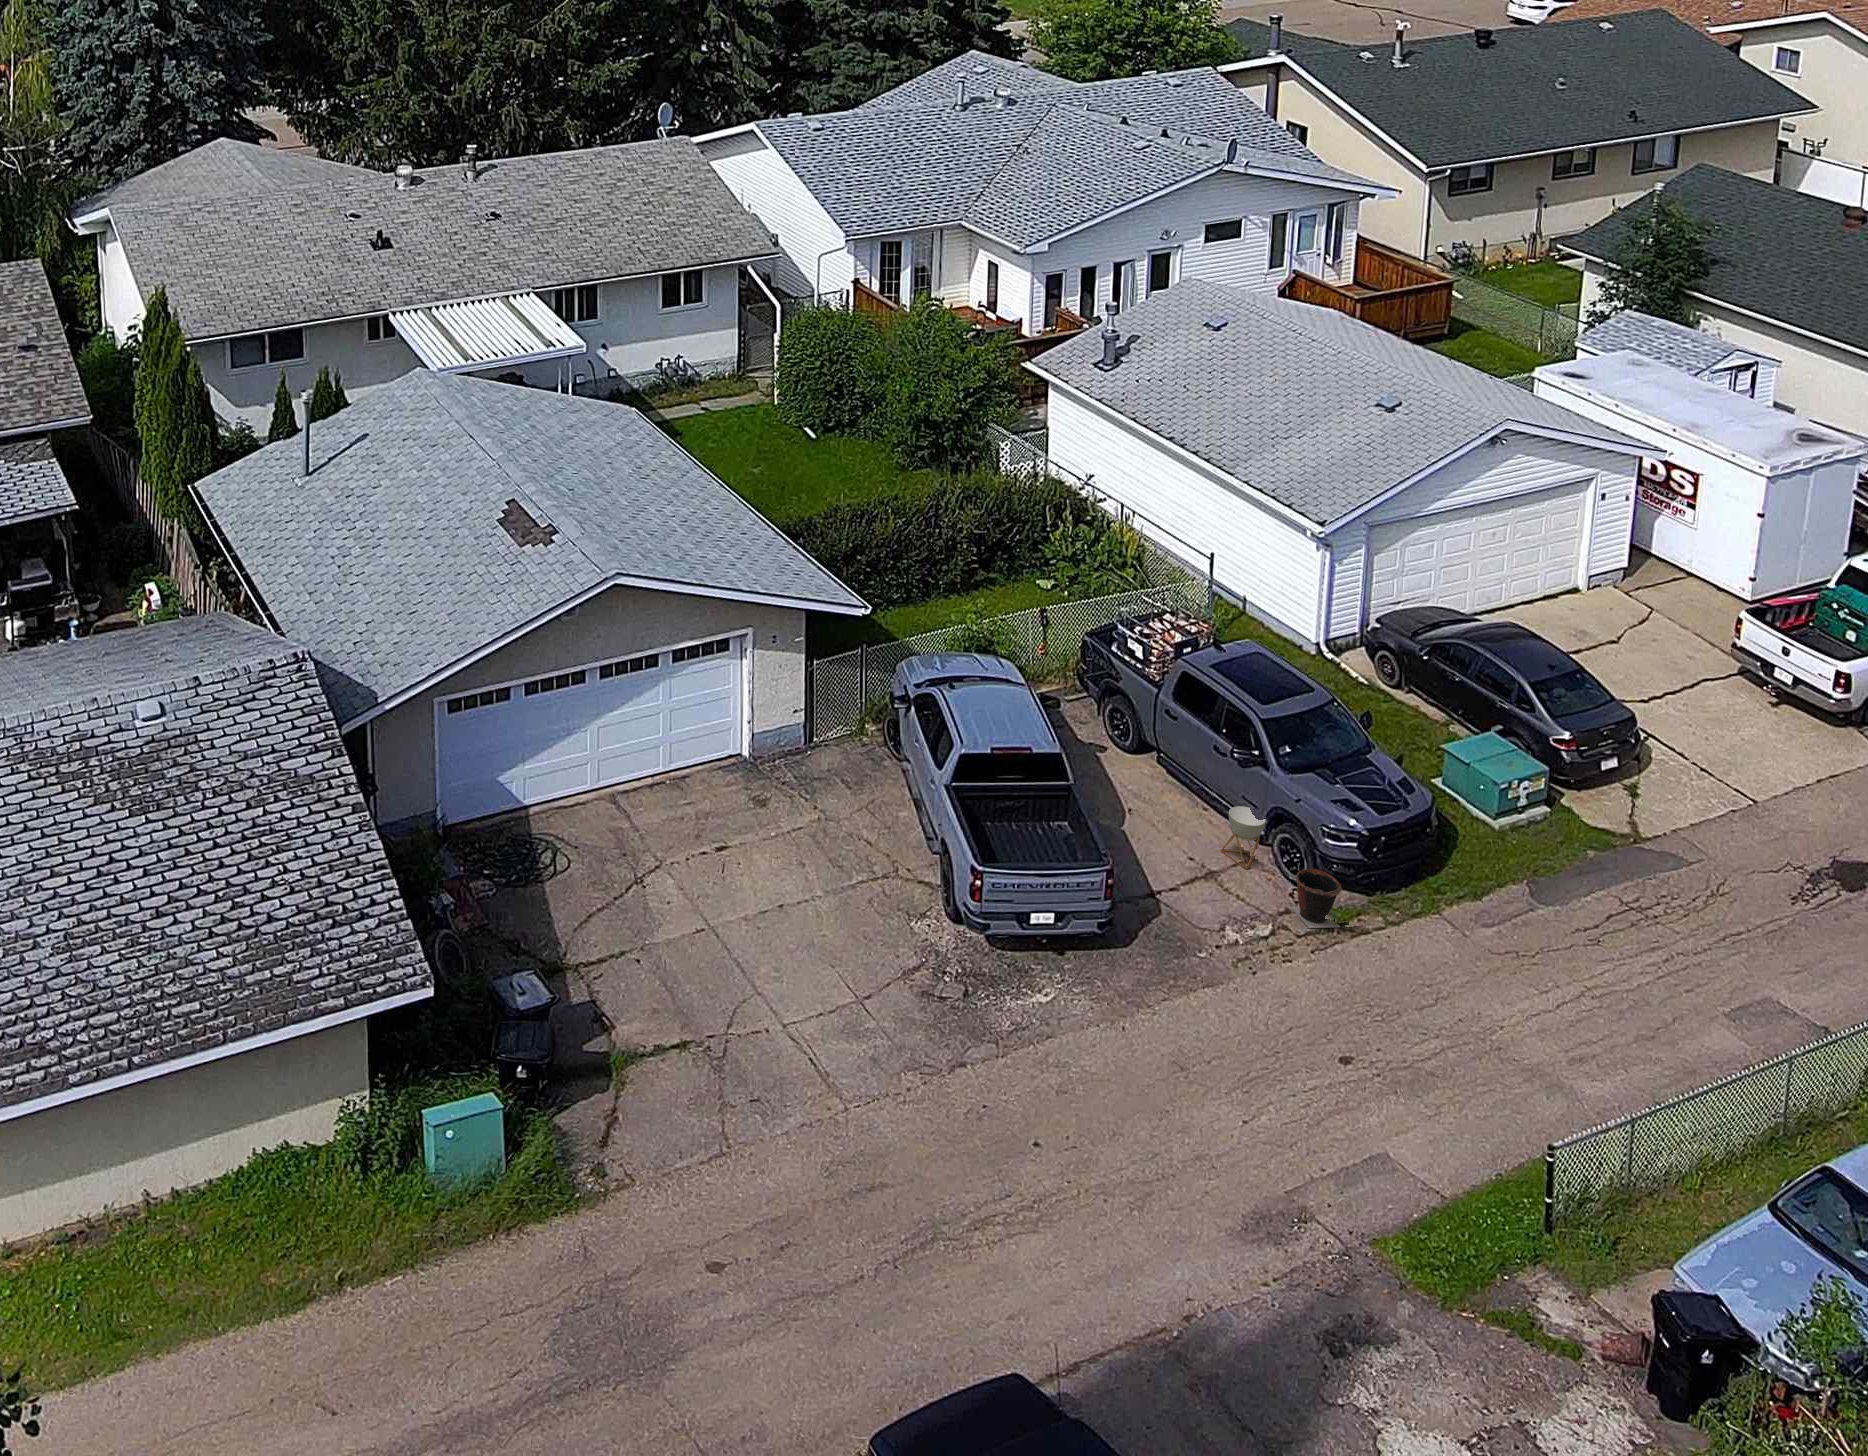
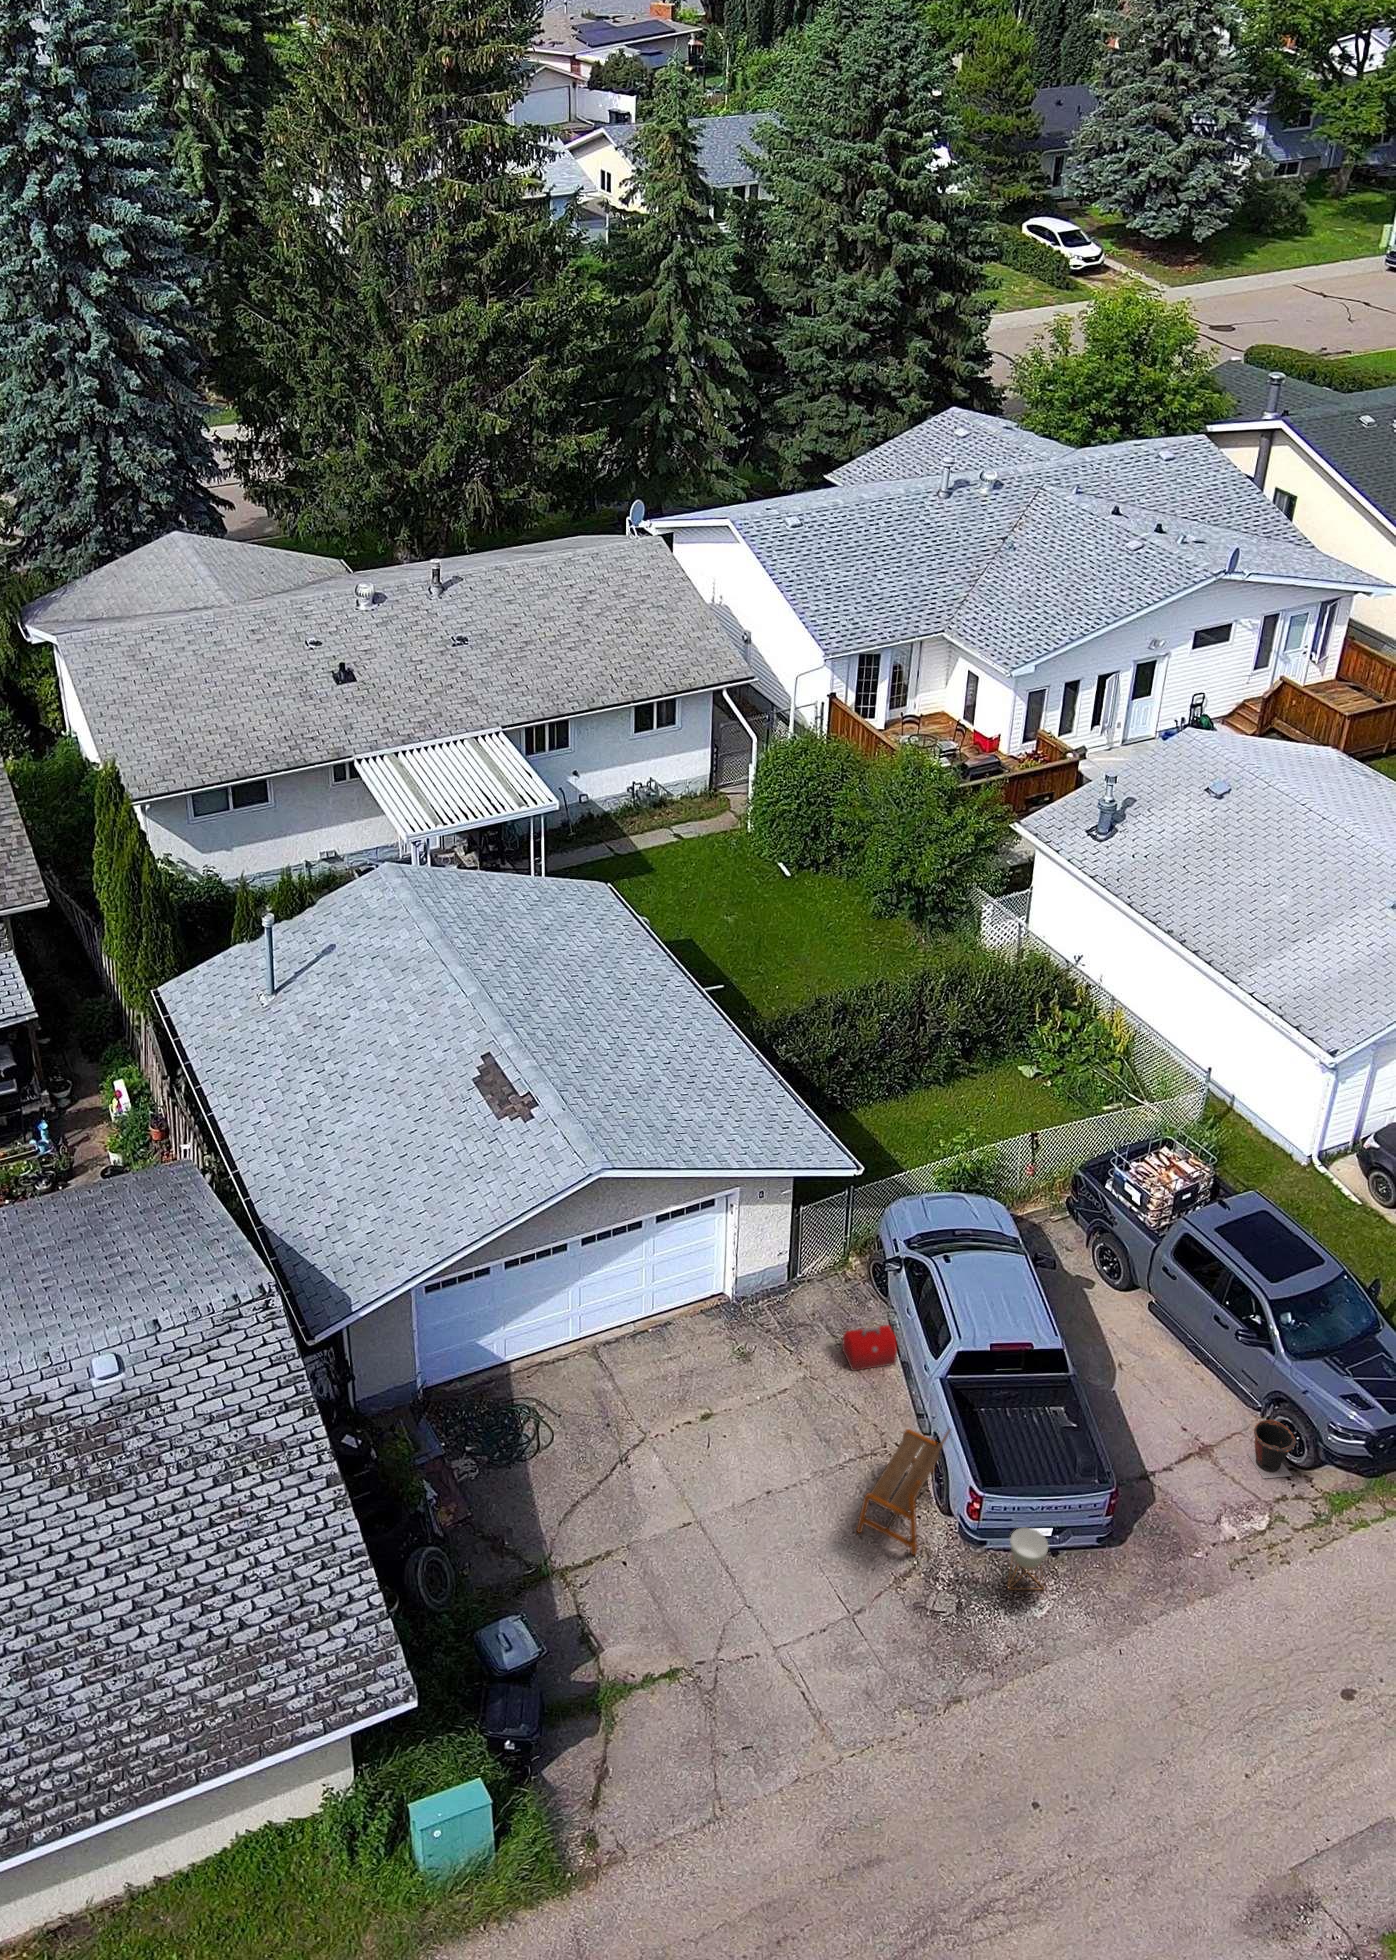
toolbox: none [861,778,918,822] -> present [842,1325,897,1371]
planter: present [1221,806,1266,869] -> present [1008,1528,1048,1589]
bench: none [878,840,978,973] -> present [857,1429,951,1556]

